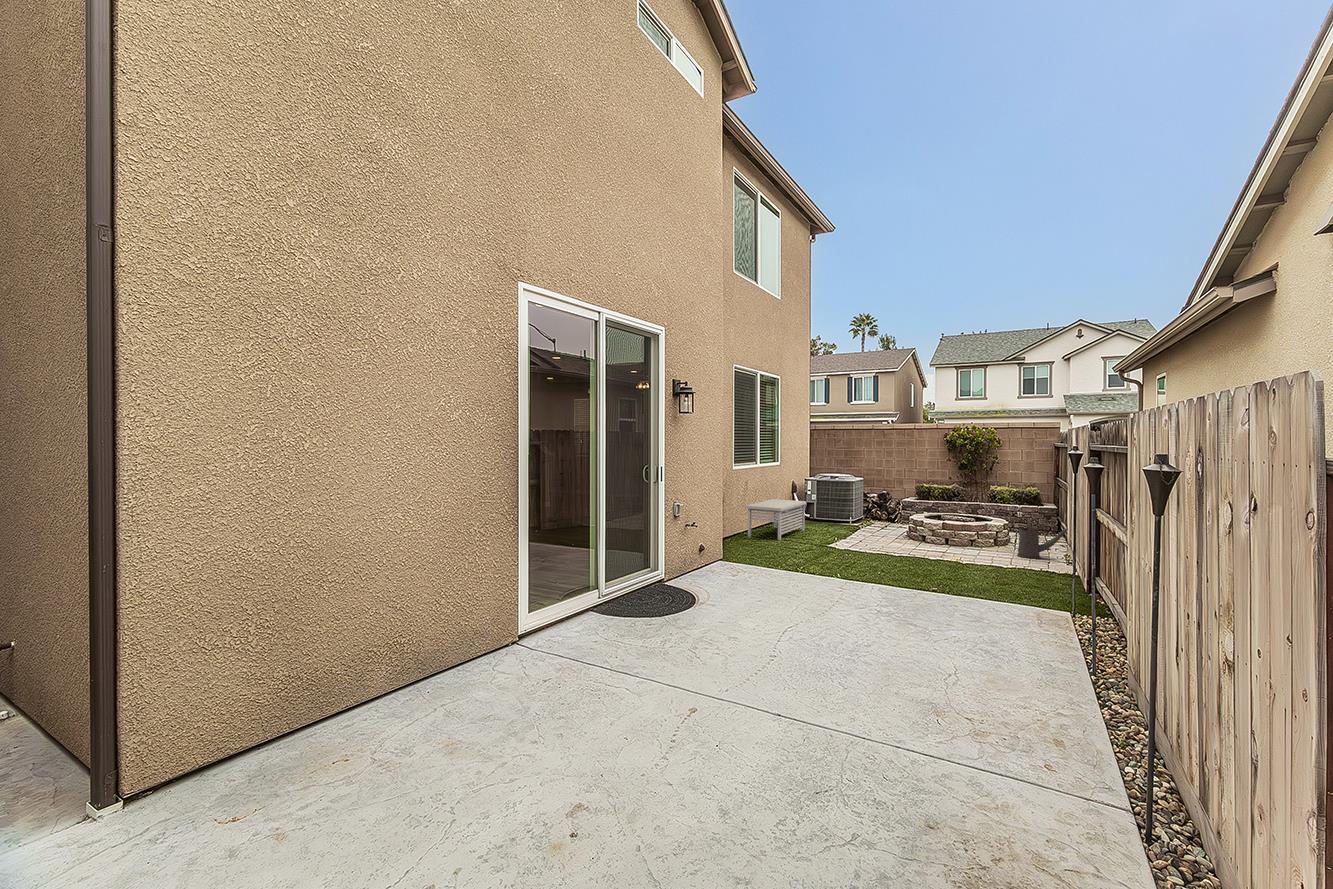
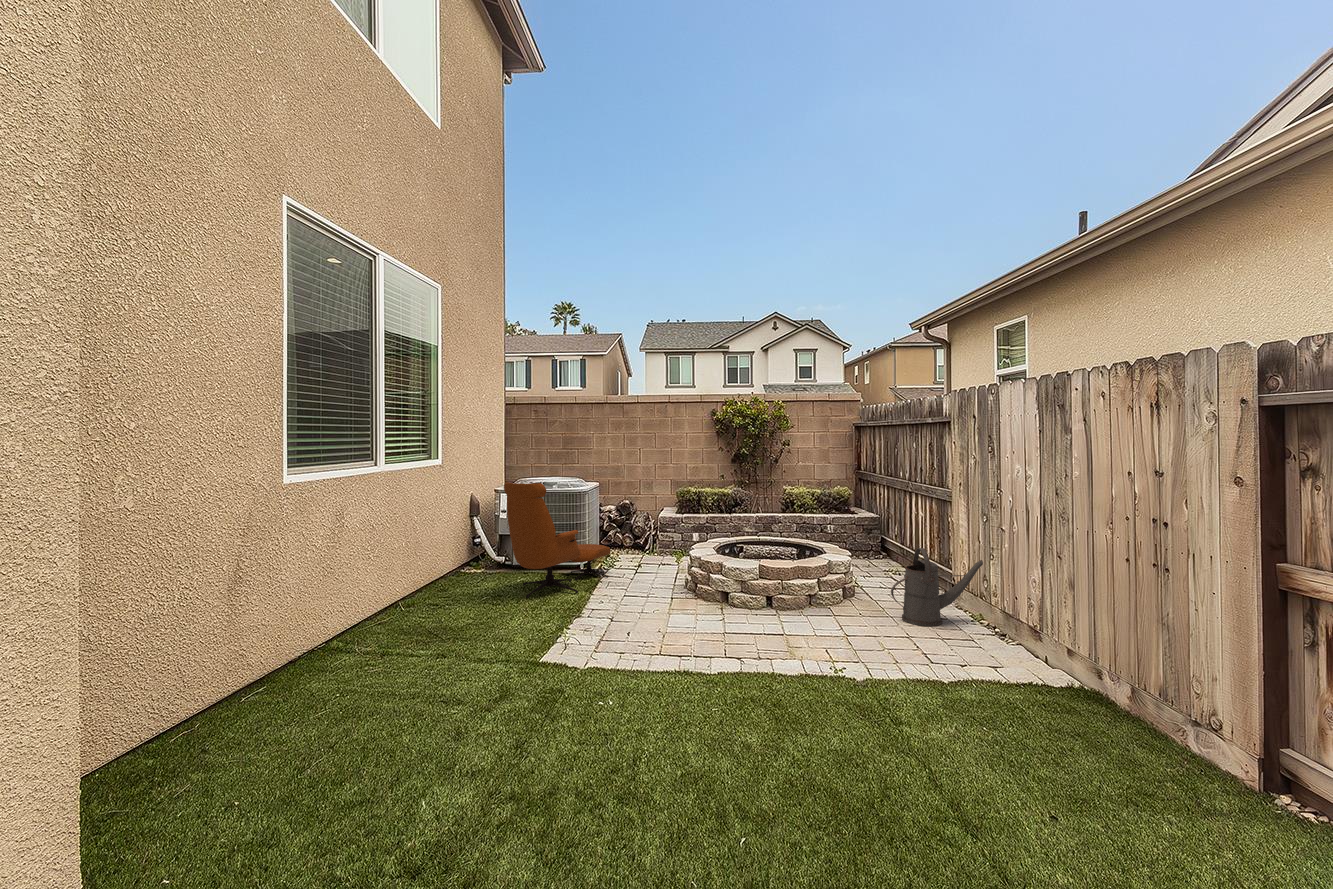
lounge chair: none [811,475,866,531] -> present [504,482,610,598]
storage bench: present [745,499,806,540] -> none [327,541,495,658]

